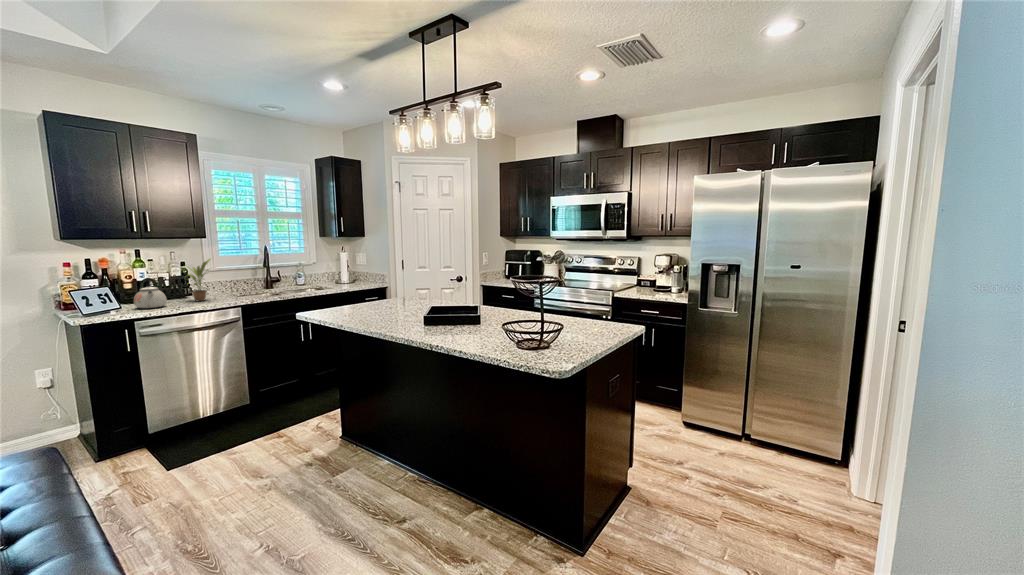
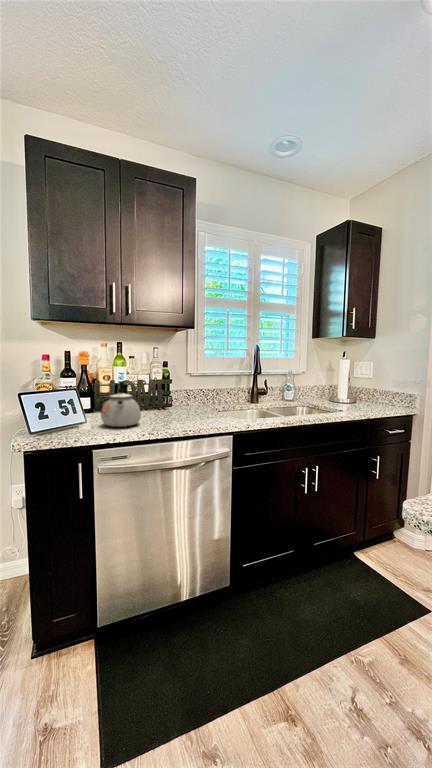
potted plant: present [188,259,210,301] -> none [164,356,205,419]

